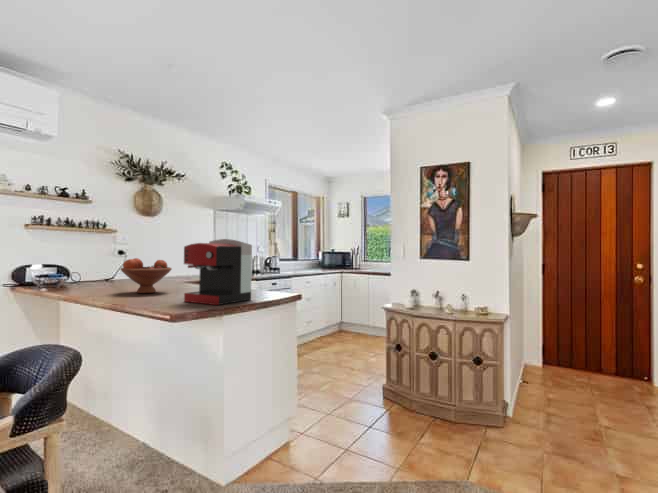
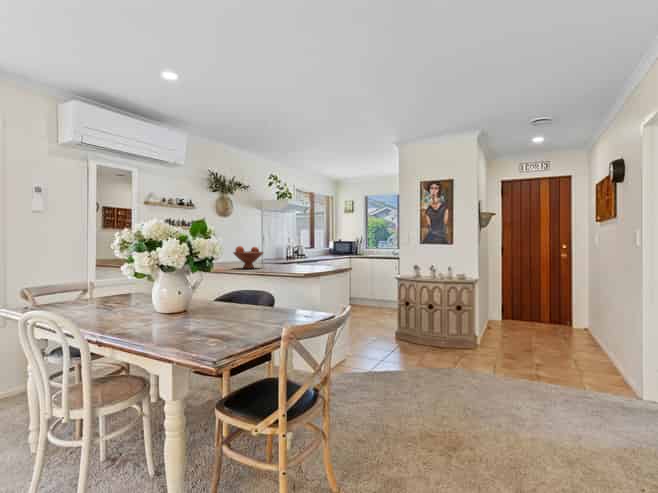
coffee maker: present [184,239,252,305] -> none [285,232,323,272]

